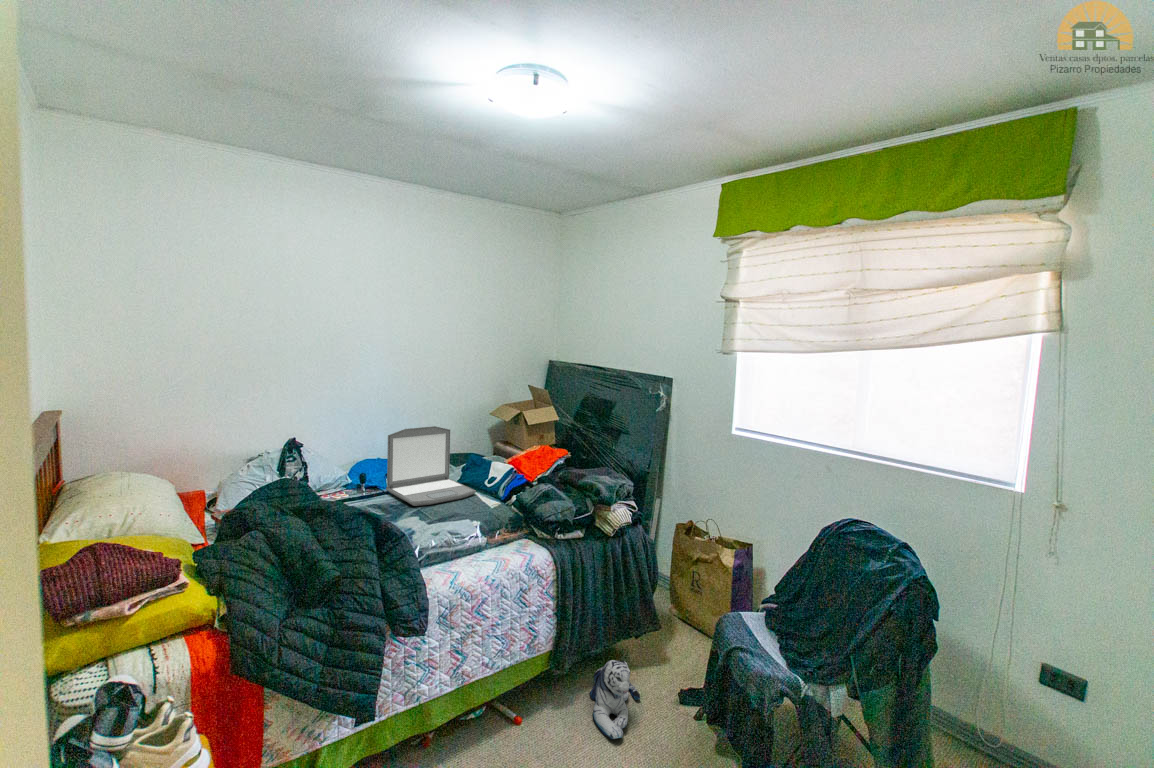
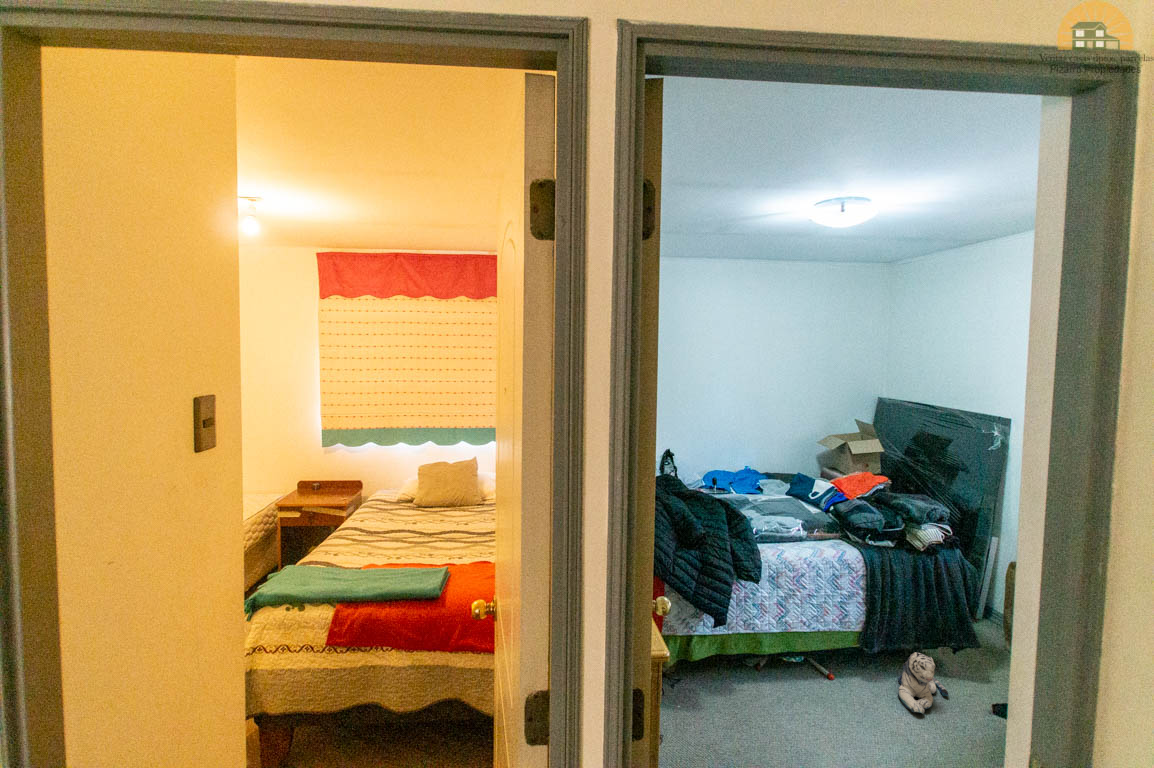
laptop: present [386,426,476,506] -> none [732,448,801,505]

